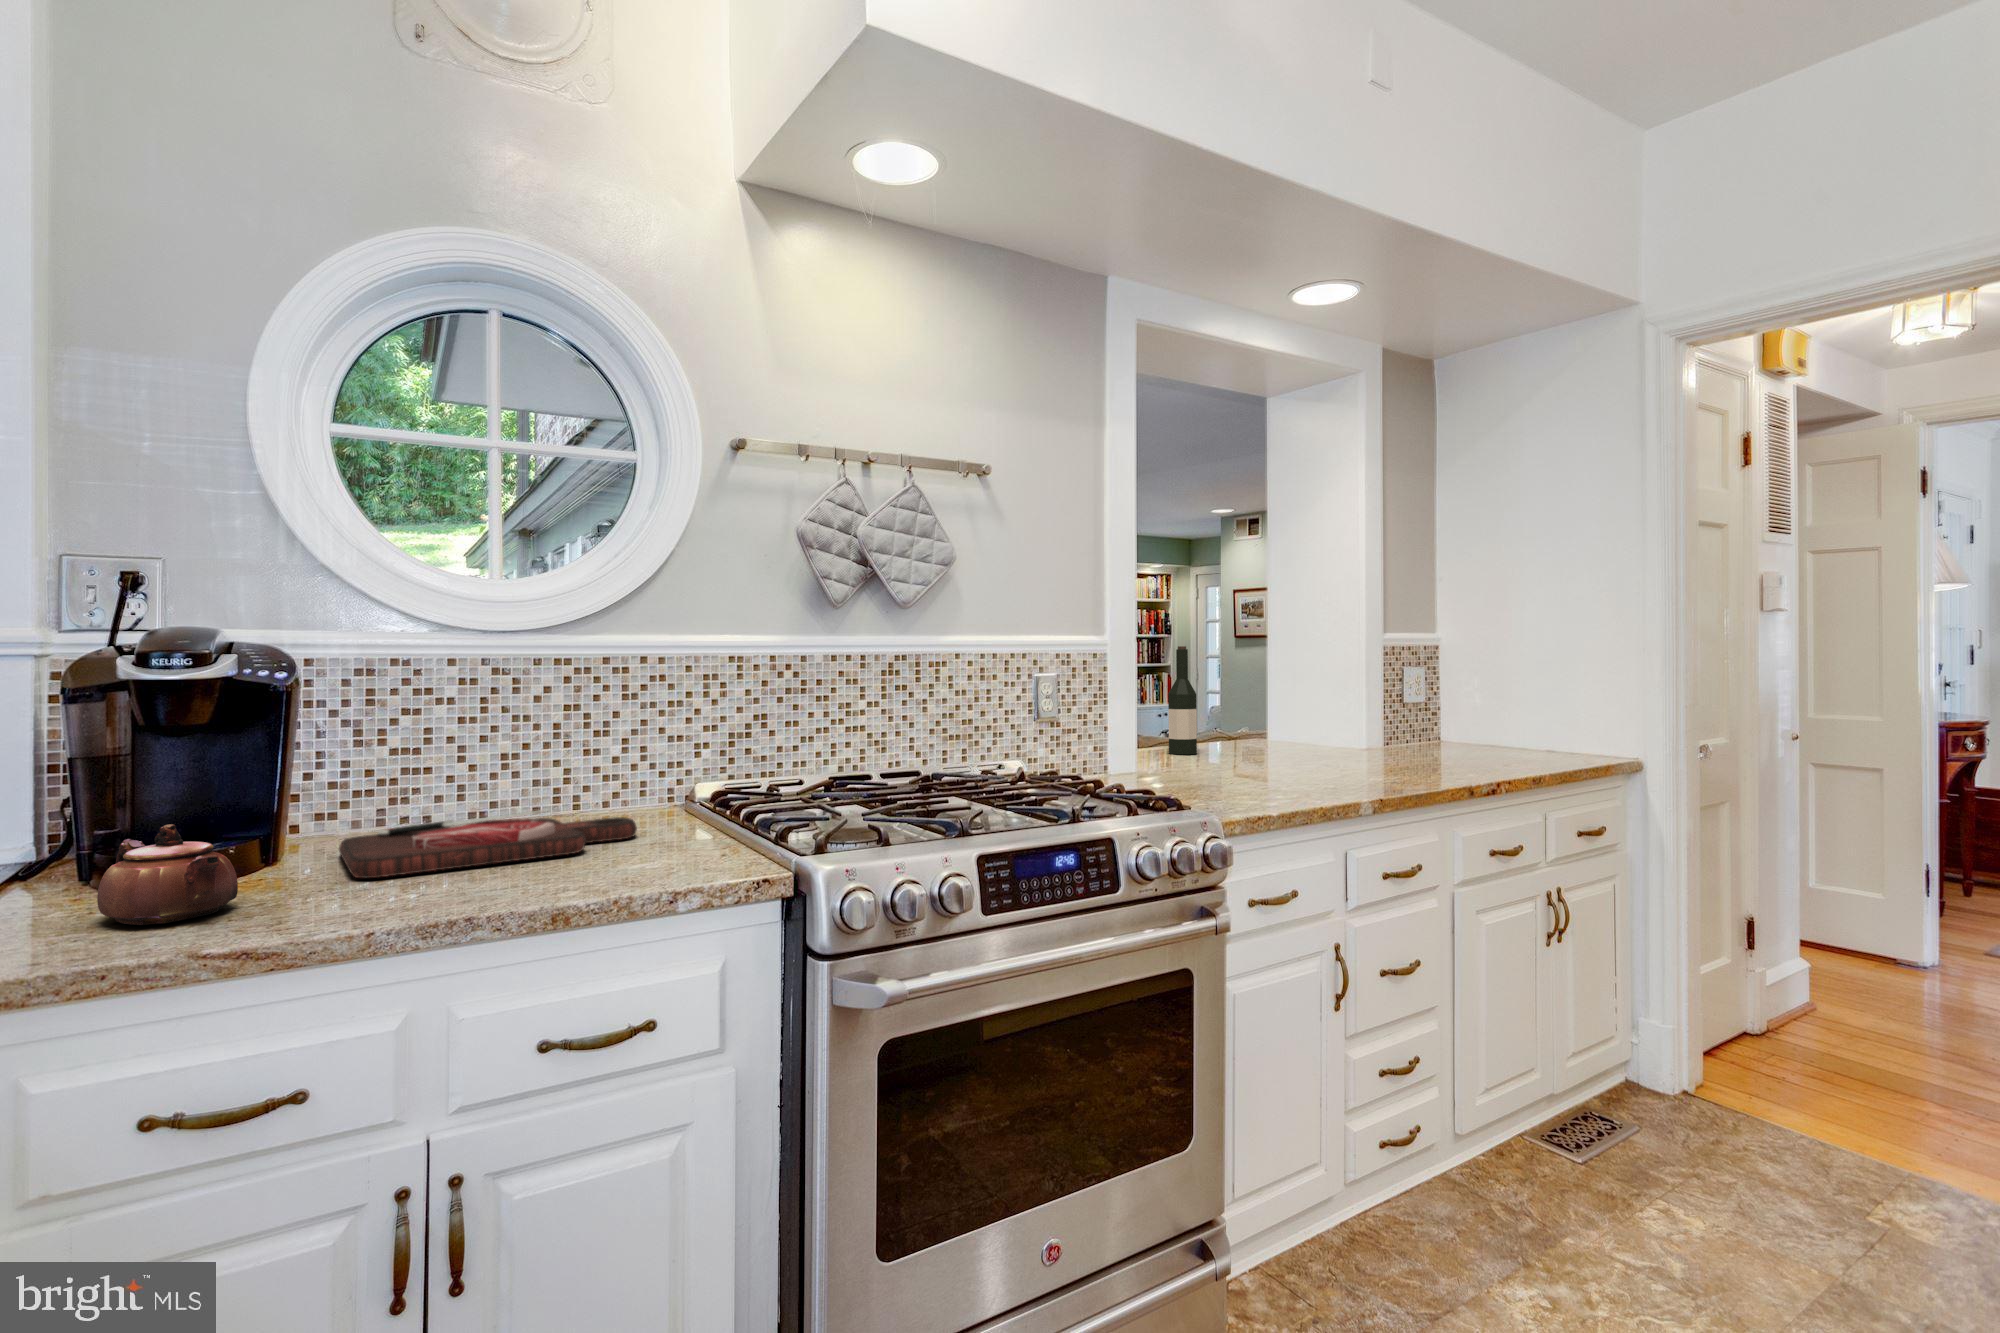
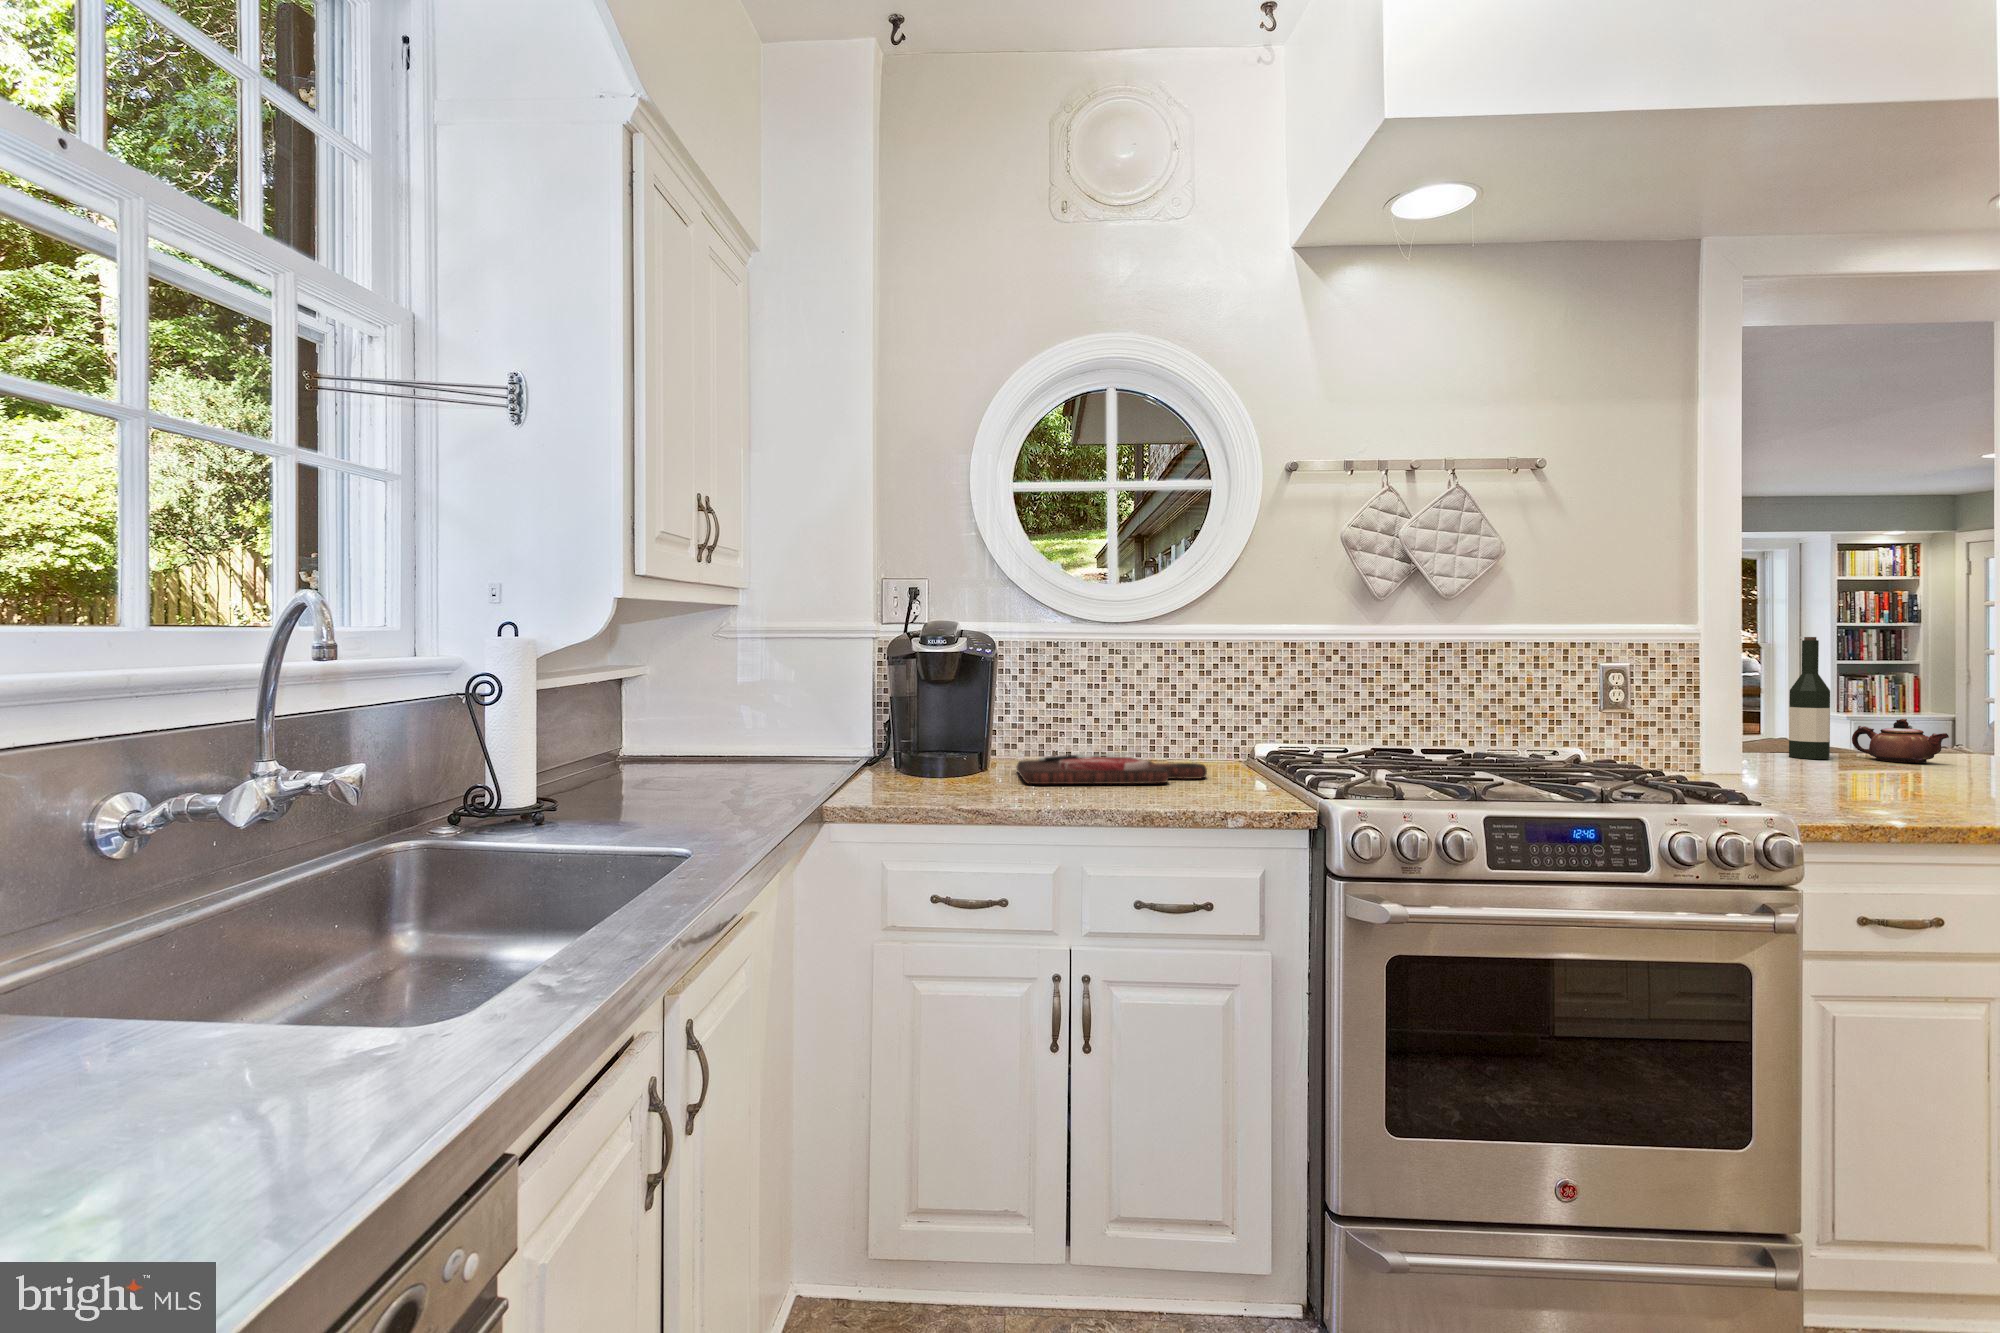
teapot: present [97,824,238,925] -> present [1852,719,1949,763]

